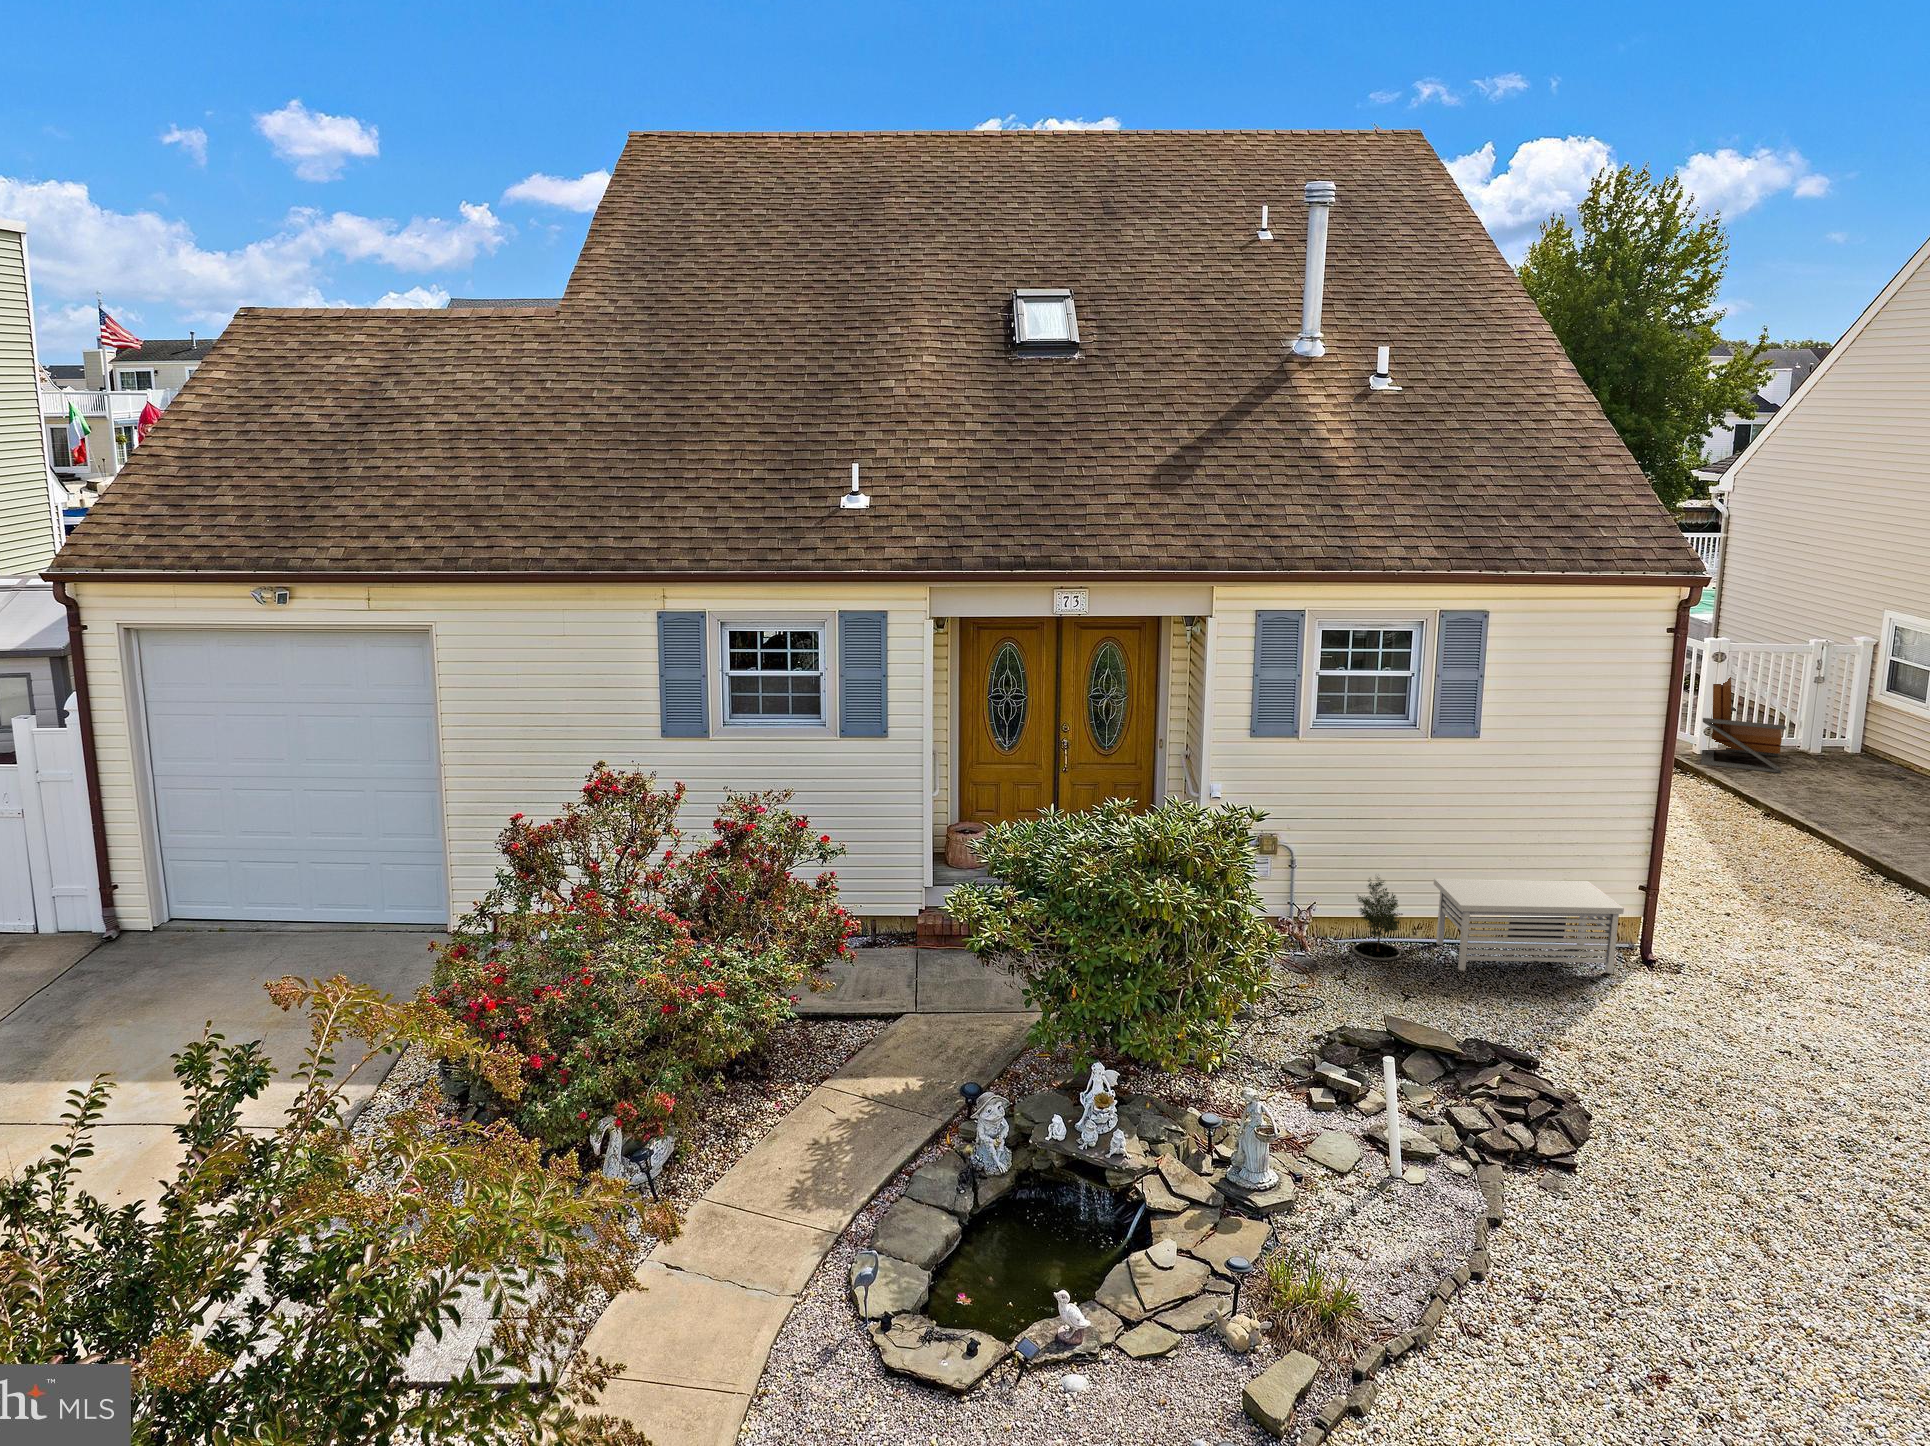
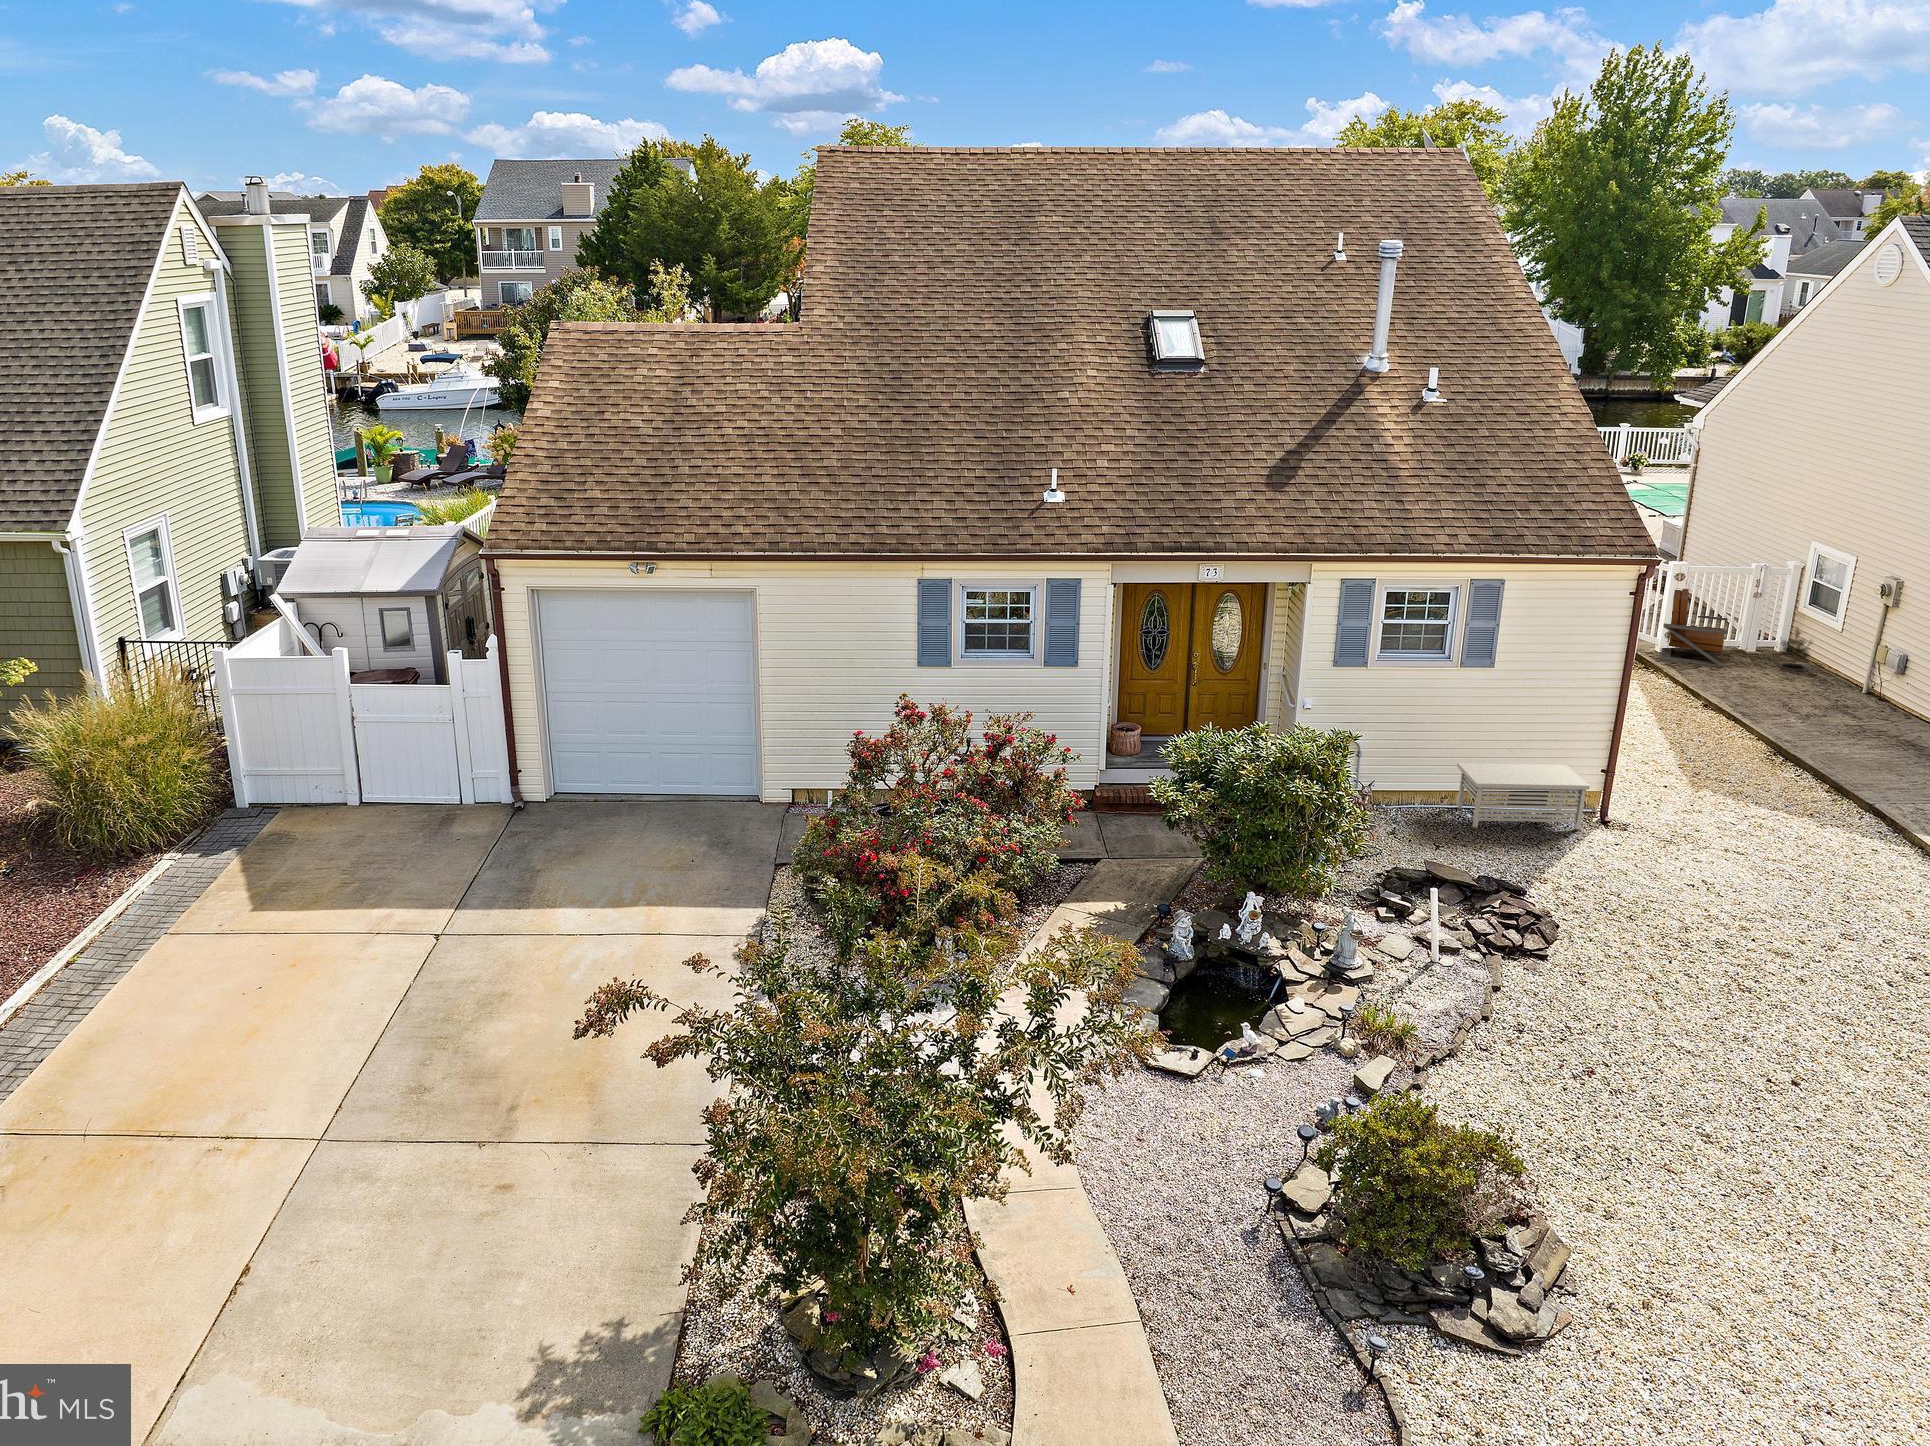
potted tree: present [1352,877,1403,961] -> present [1779,627,1812,671]

